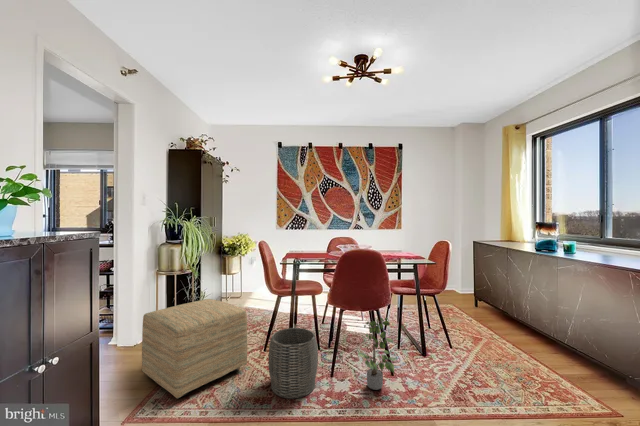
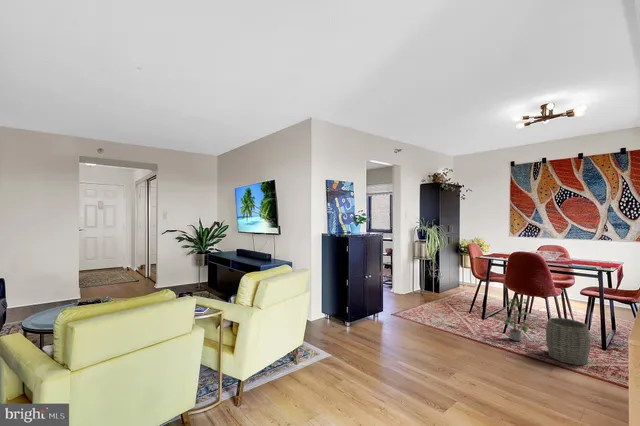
ottoman: present [142,299,248,398] -> none [400,274,448,313]
woven basket: present [268,328,318,399] -> present [546,318,590,365]

